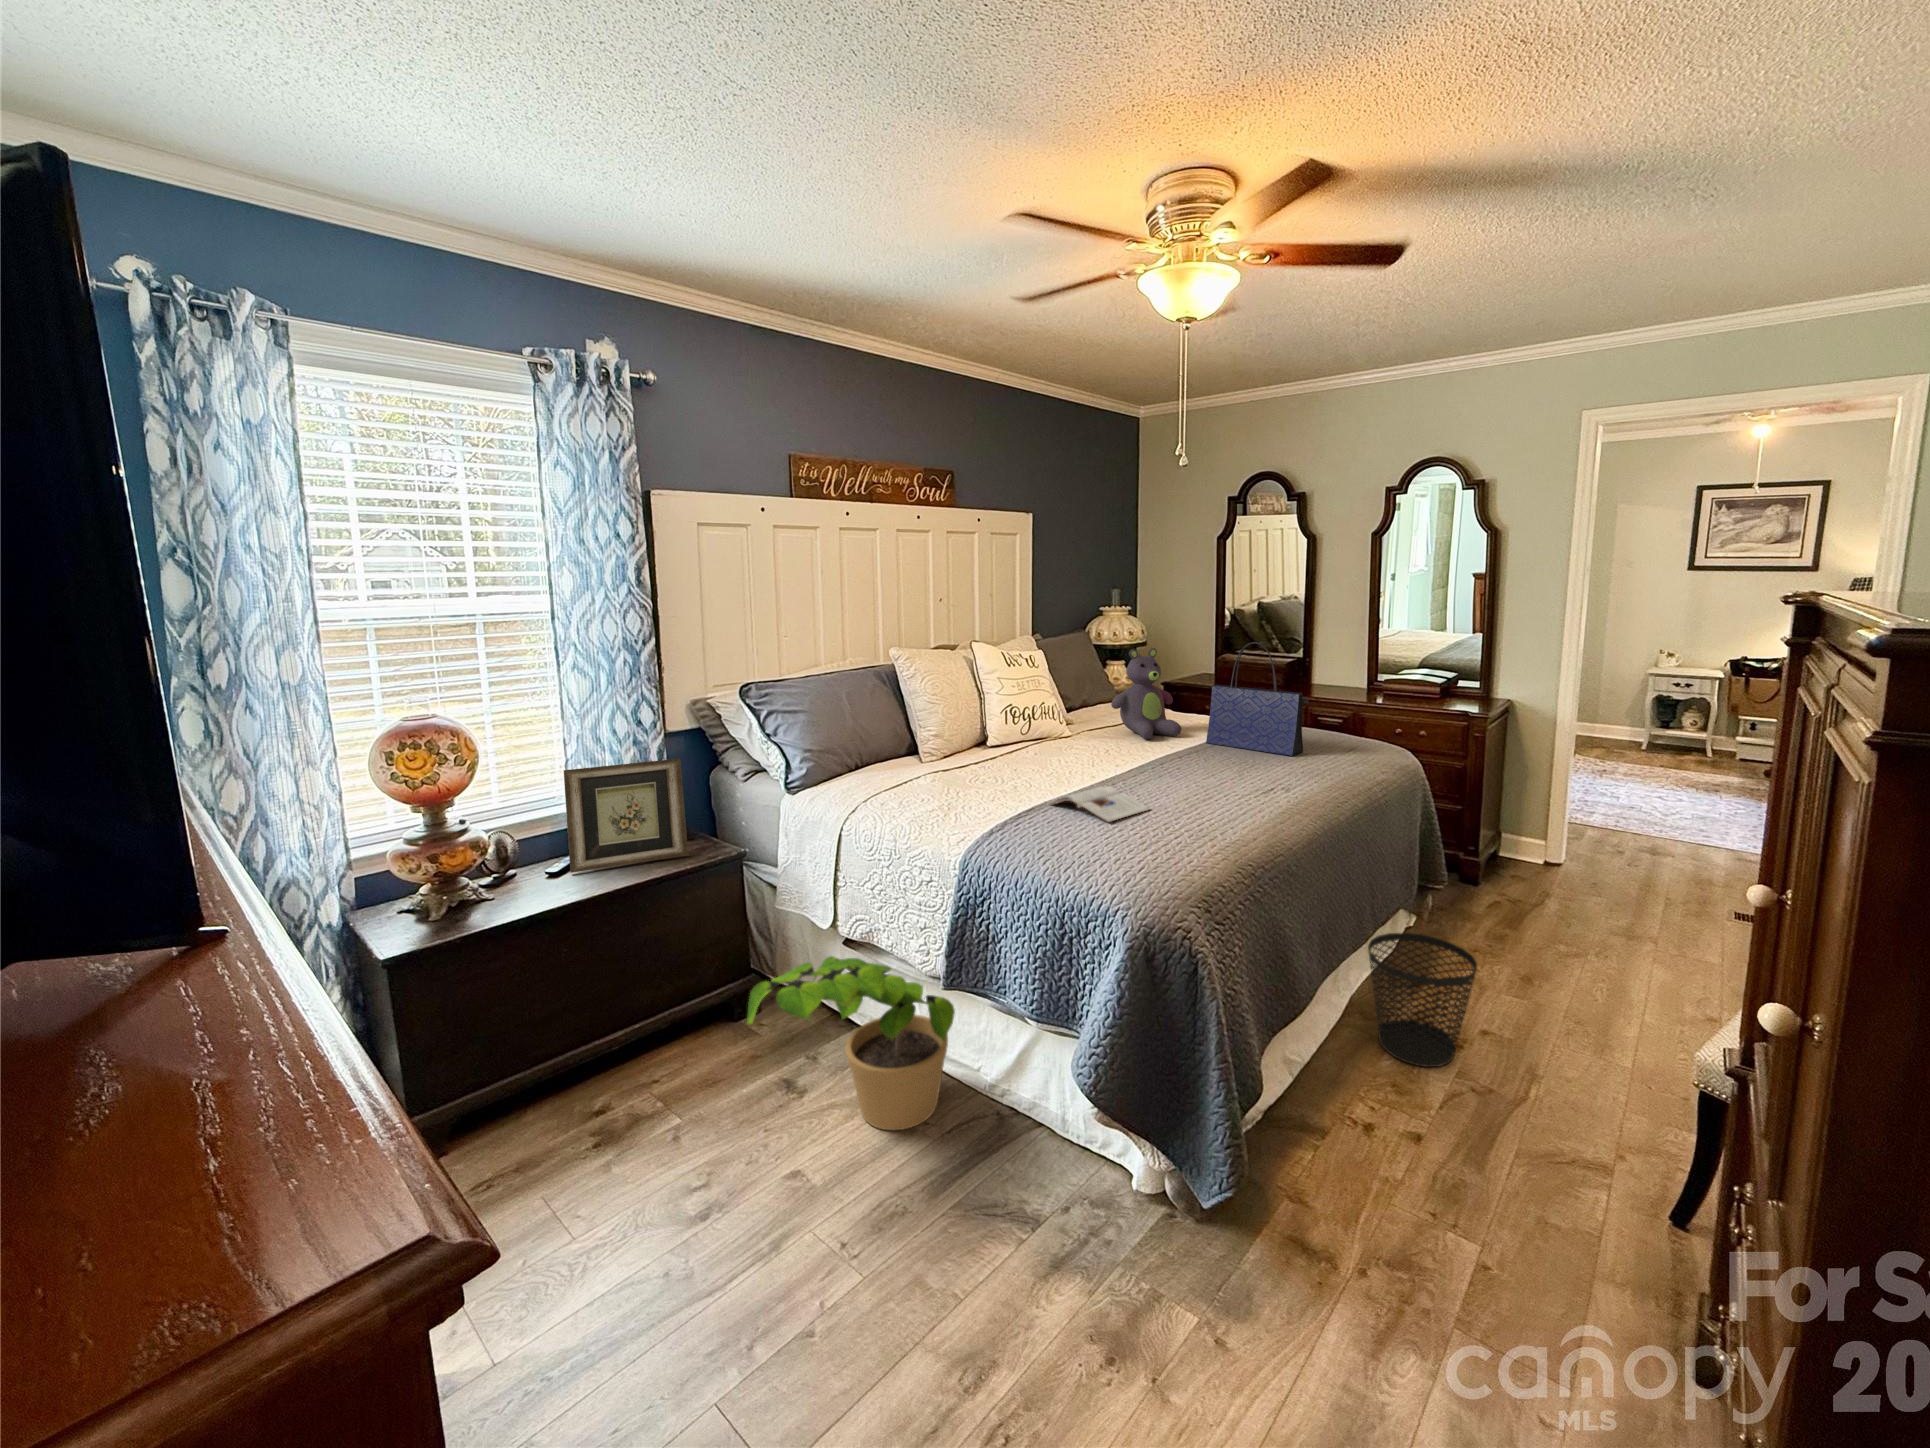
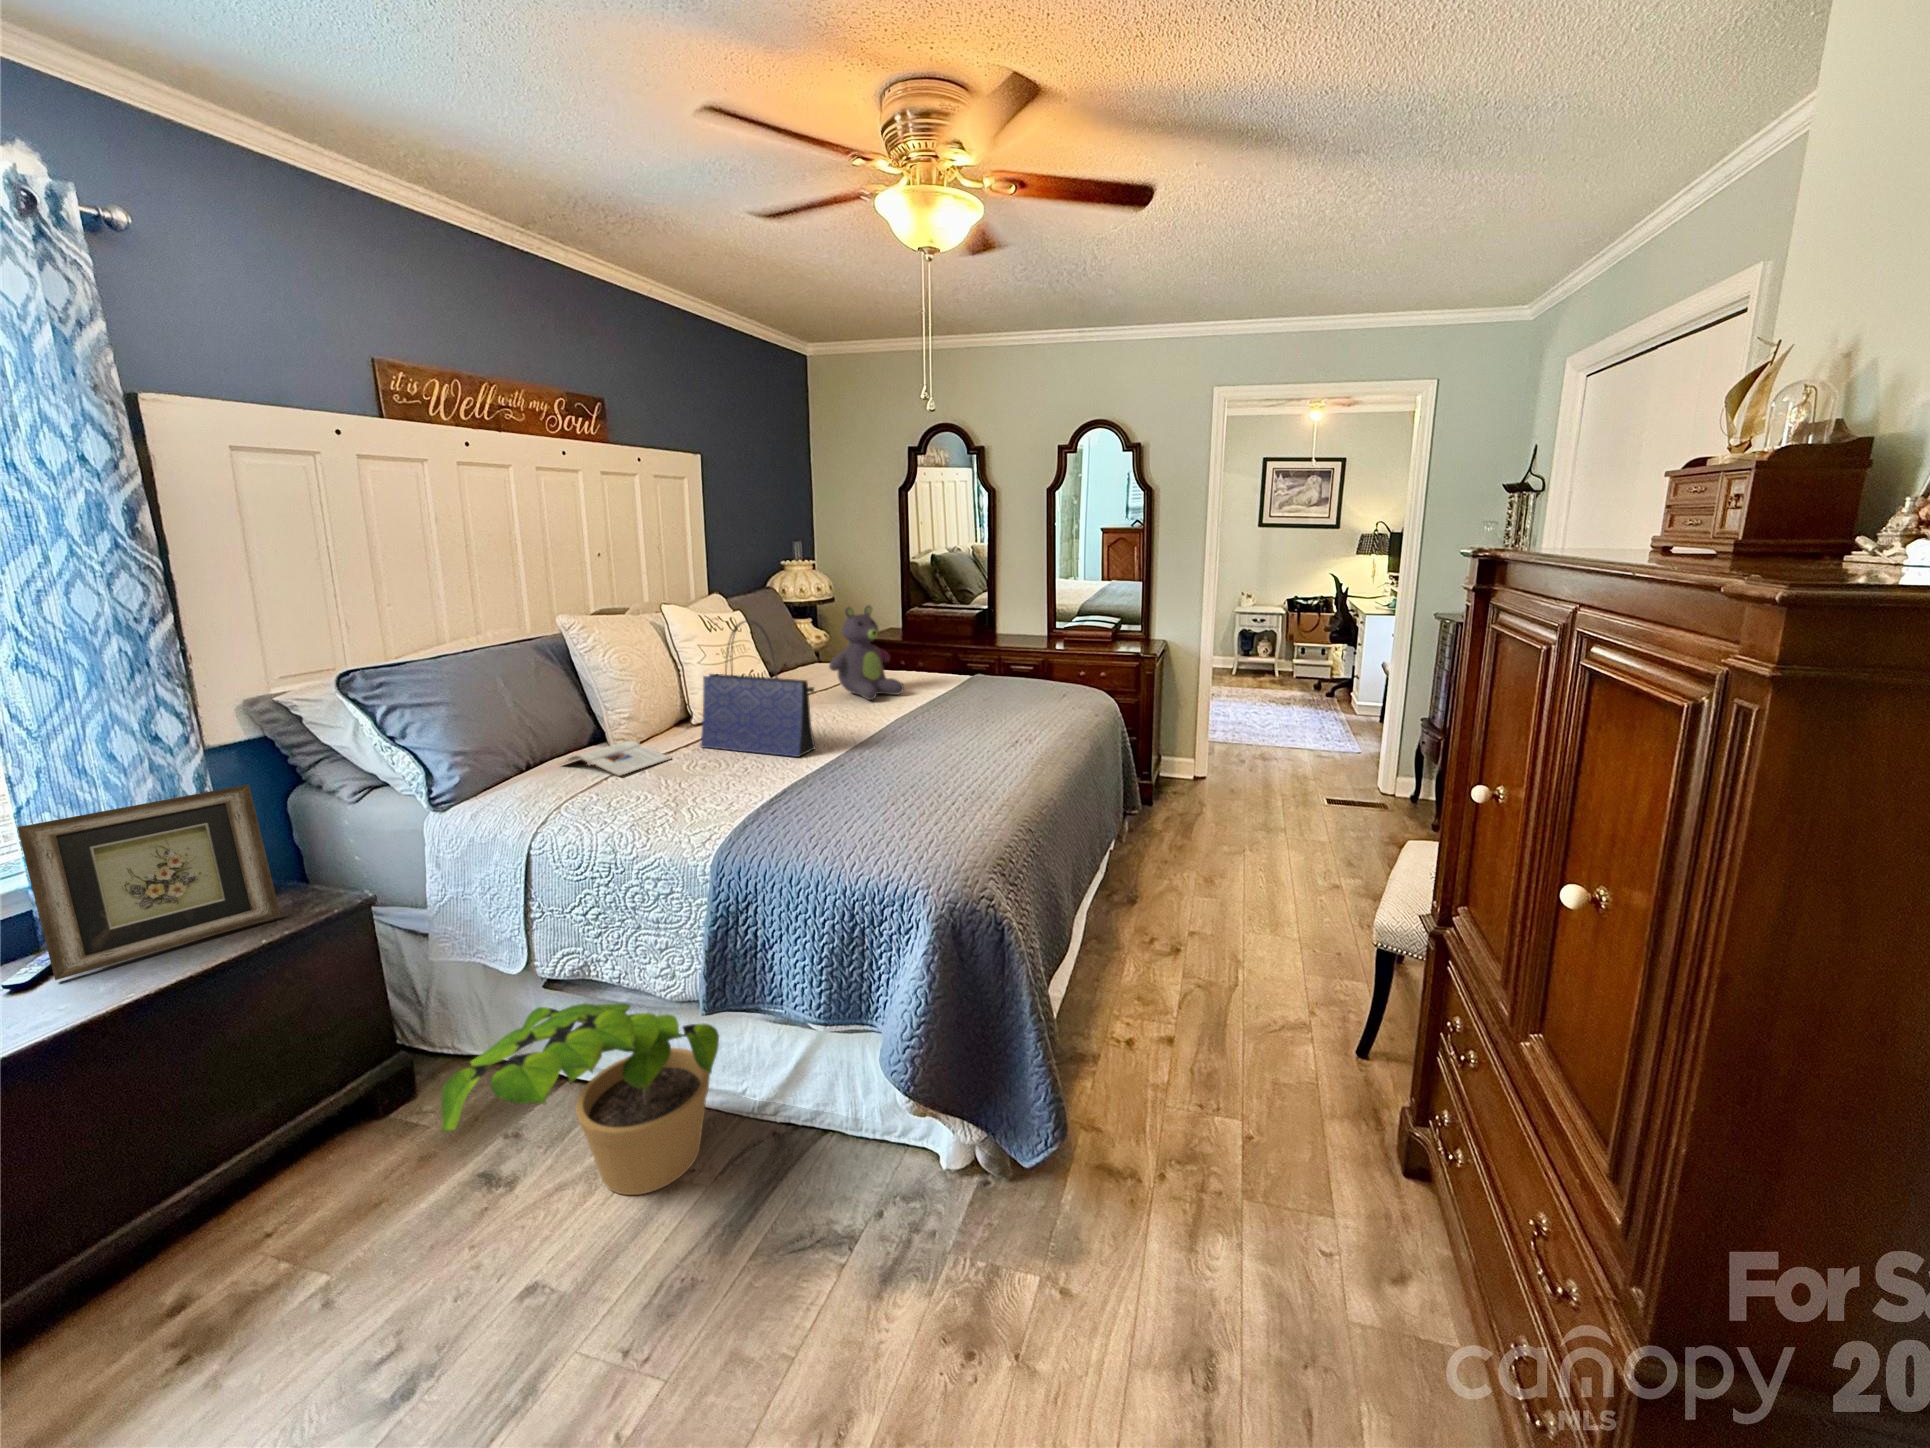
tote bag: present [1206,642,1309,756] -> present [700,620,815,757]
magazine: present [1049,786,1150,822] -> present [560,741,670,776]
wastebasket: present [1368,933,1477,1067] -> none [1105,856,1194,972]

